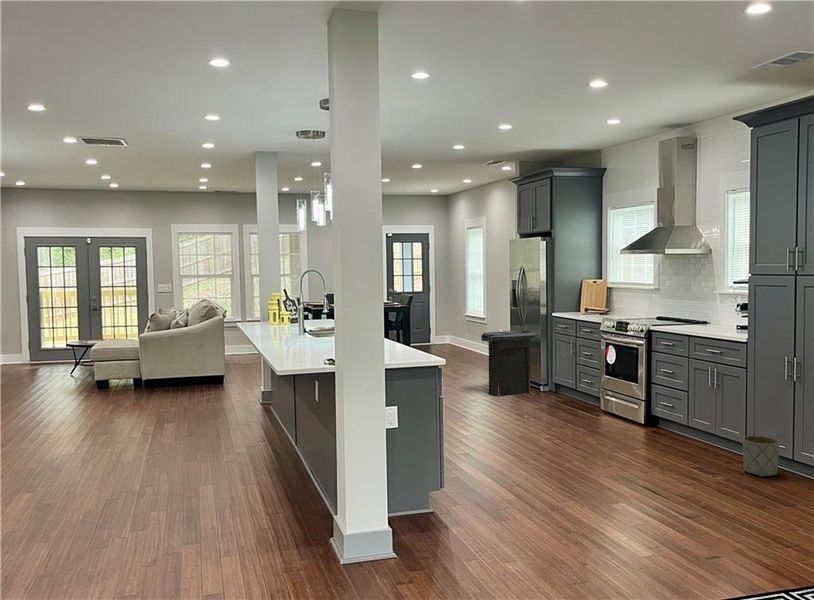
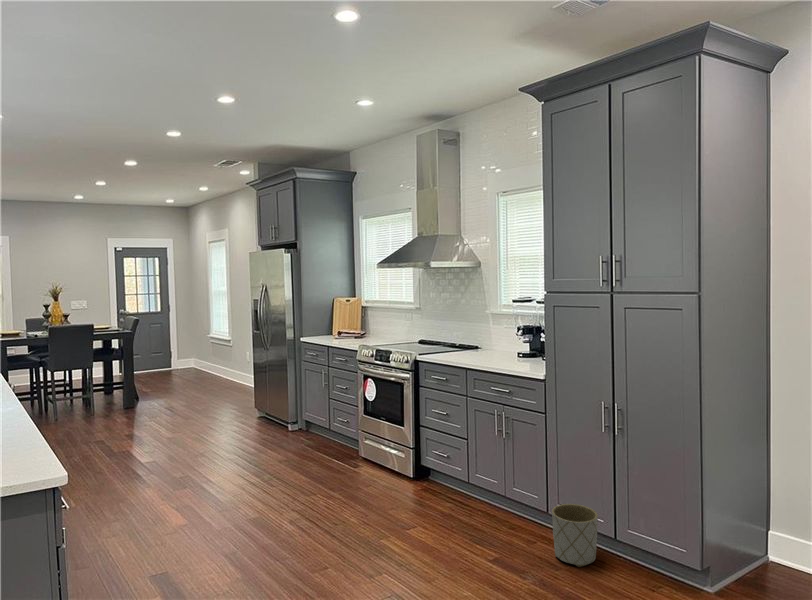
trash can: present [481,331,537,396] -> none [211,360,282,445]

